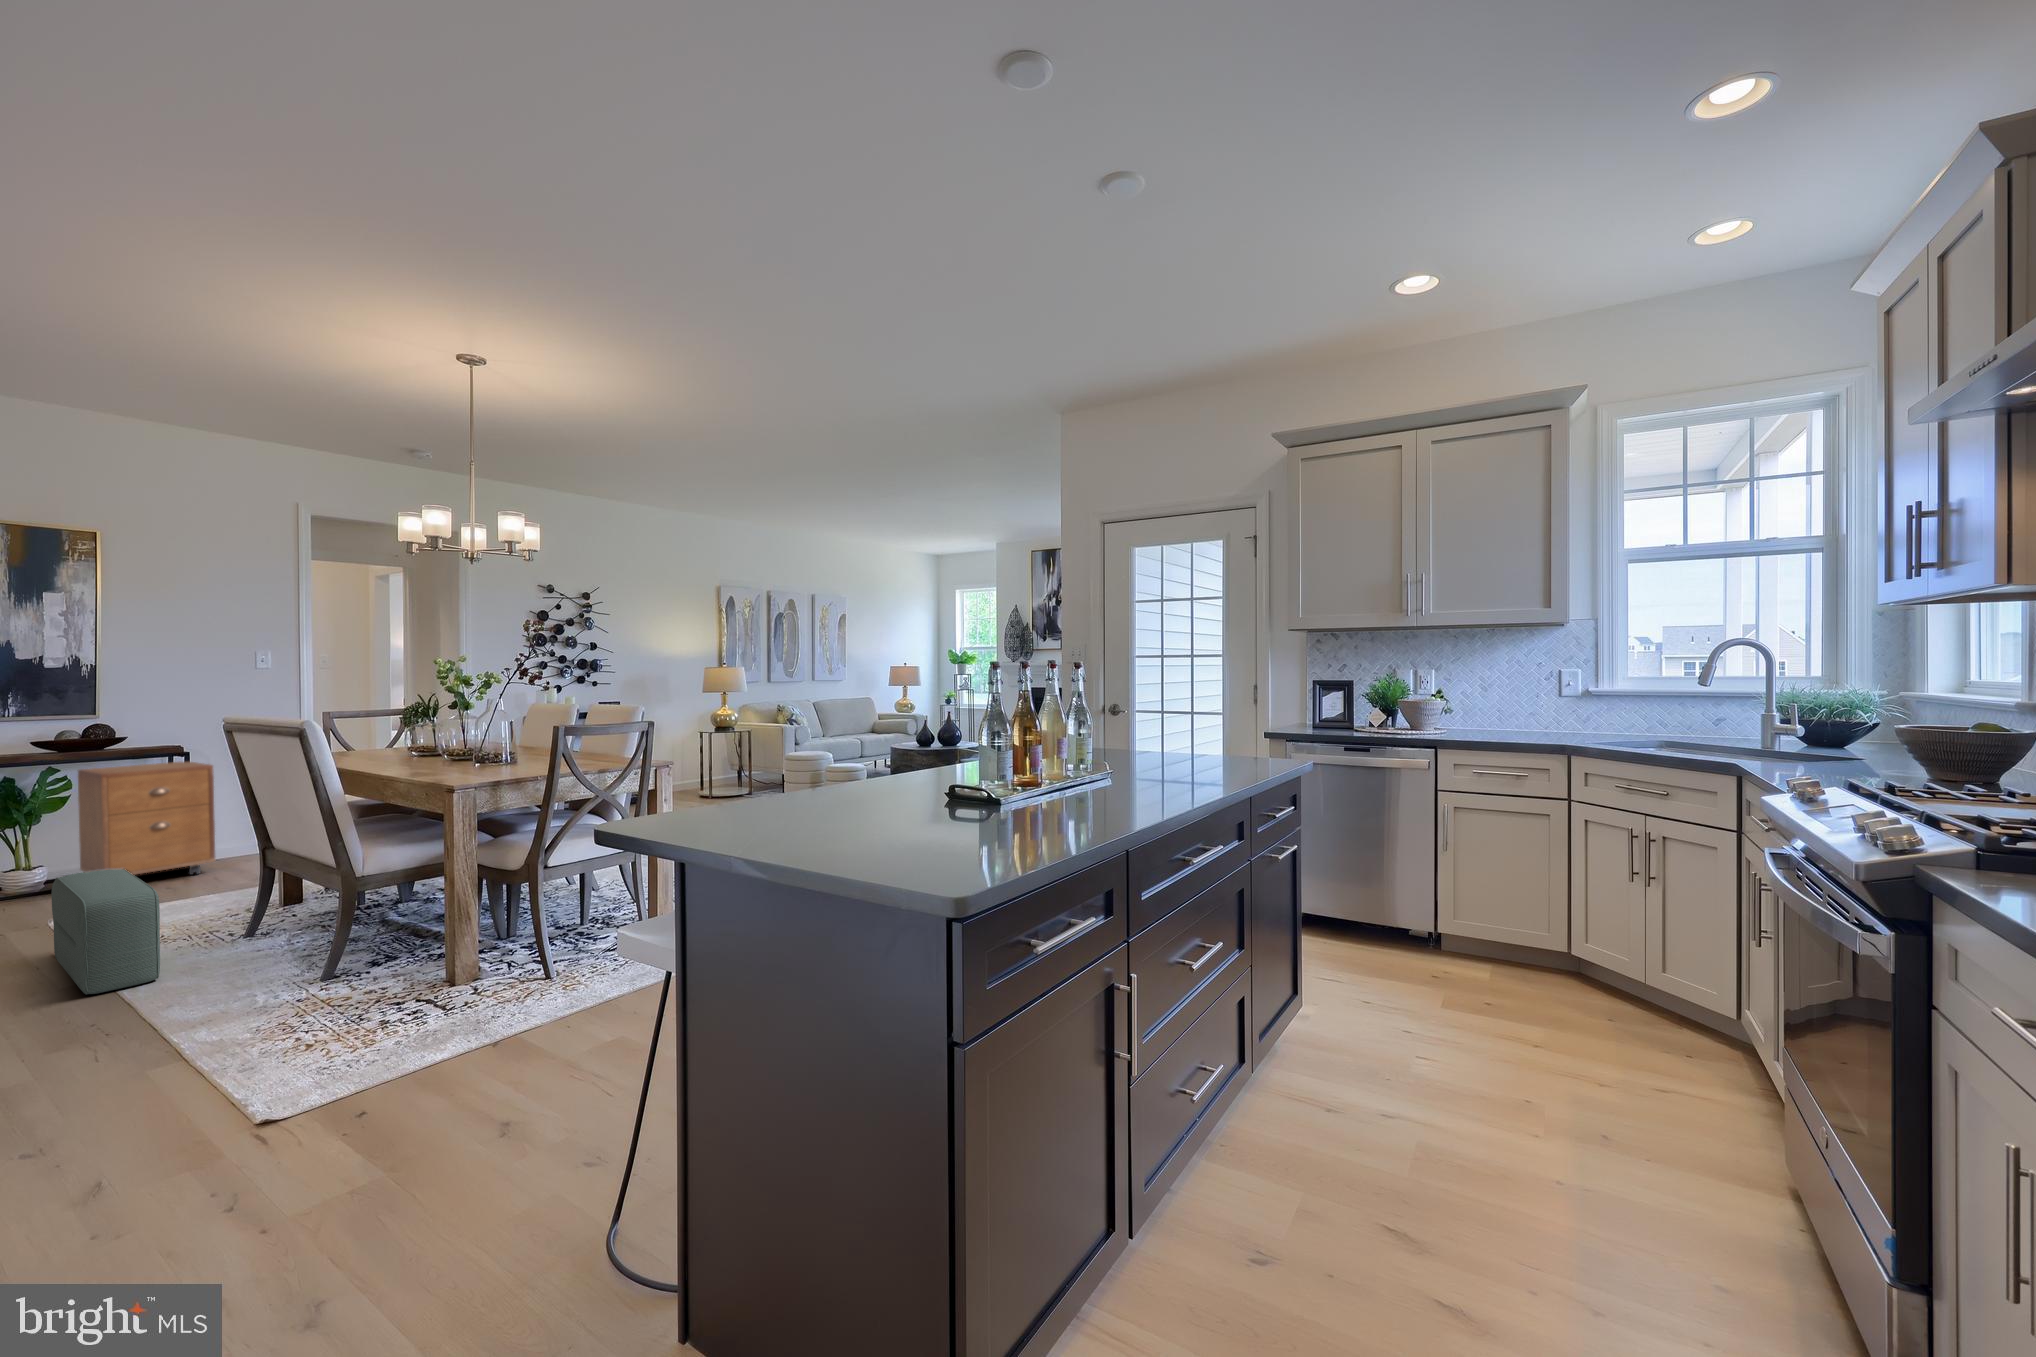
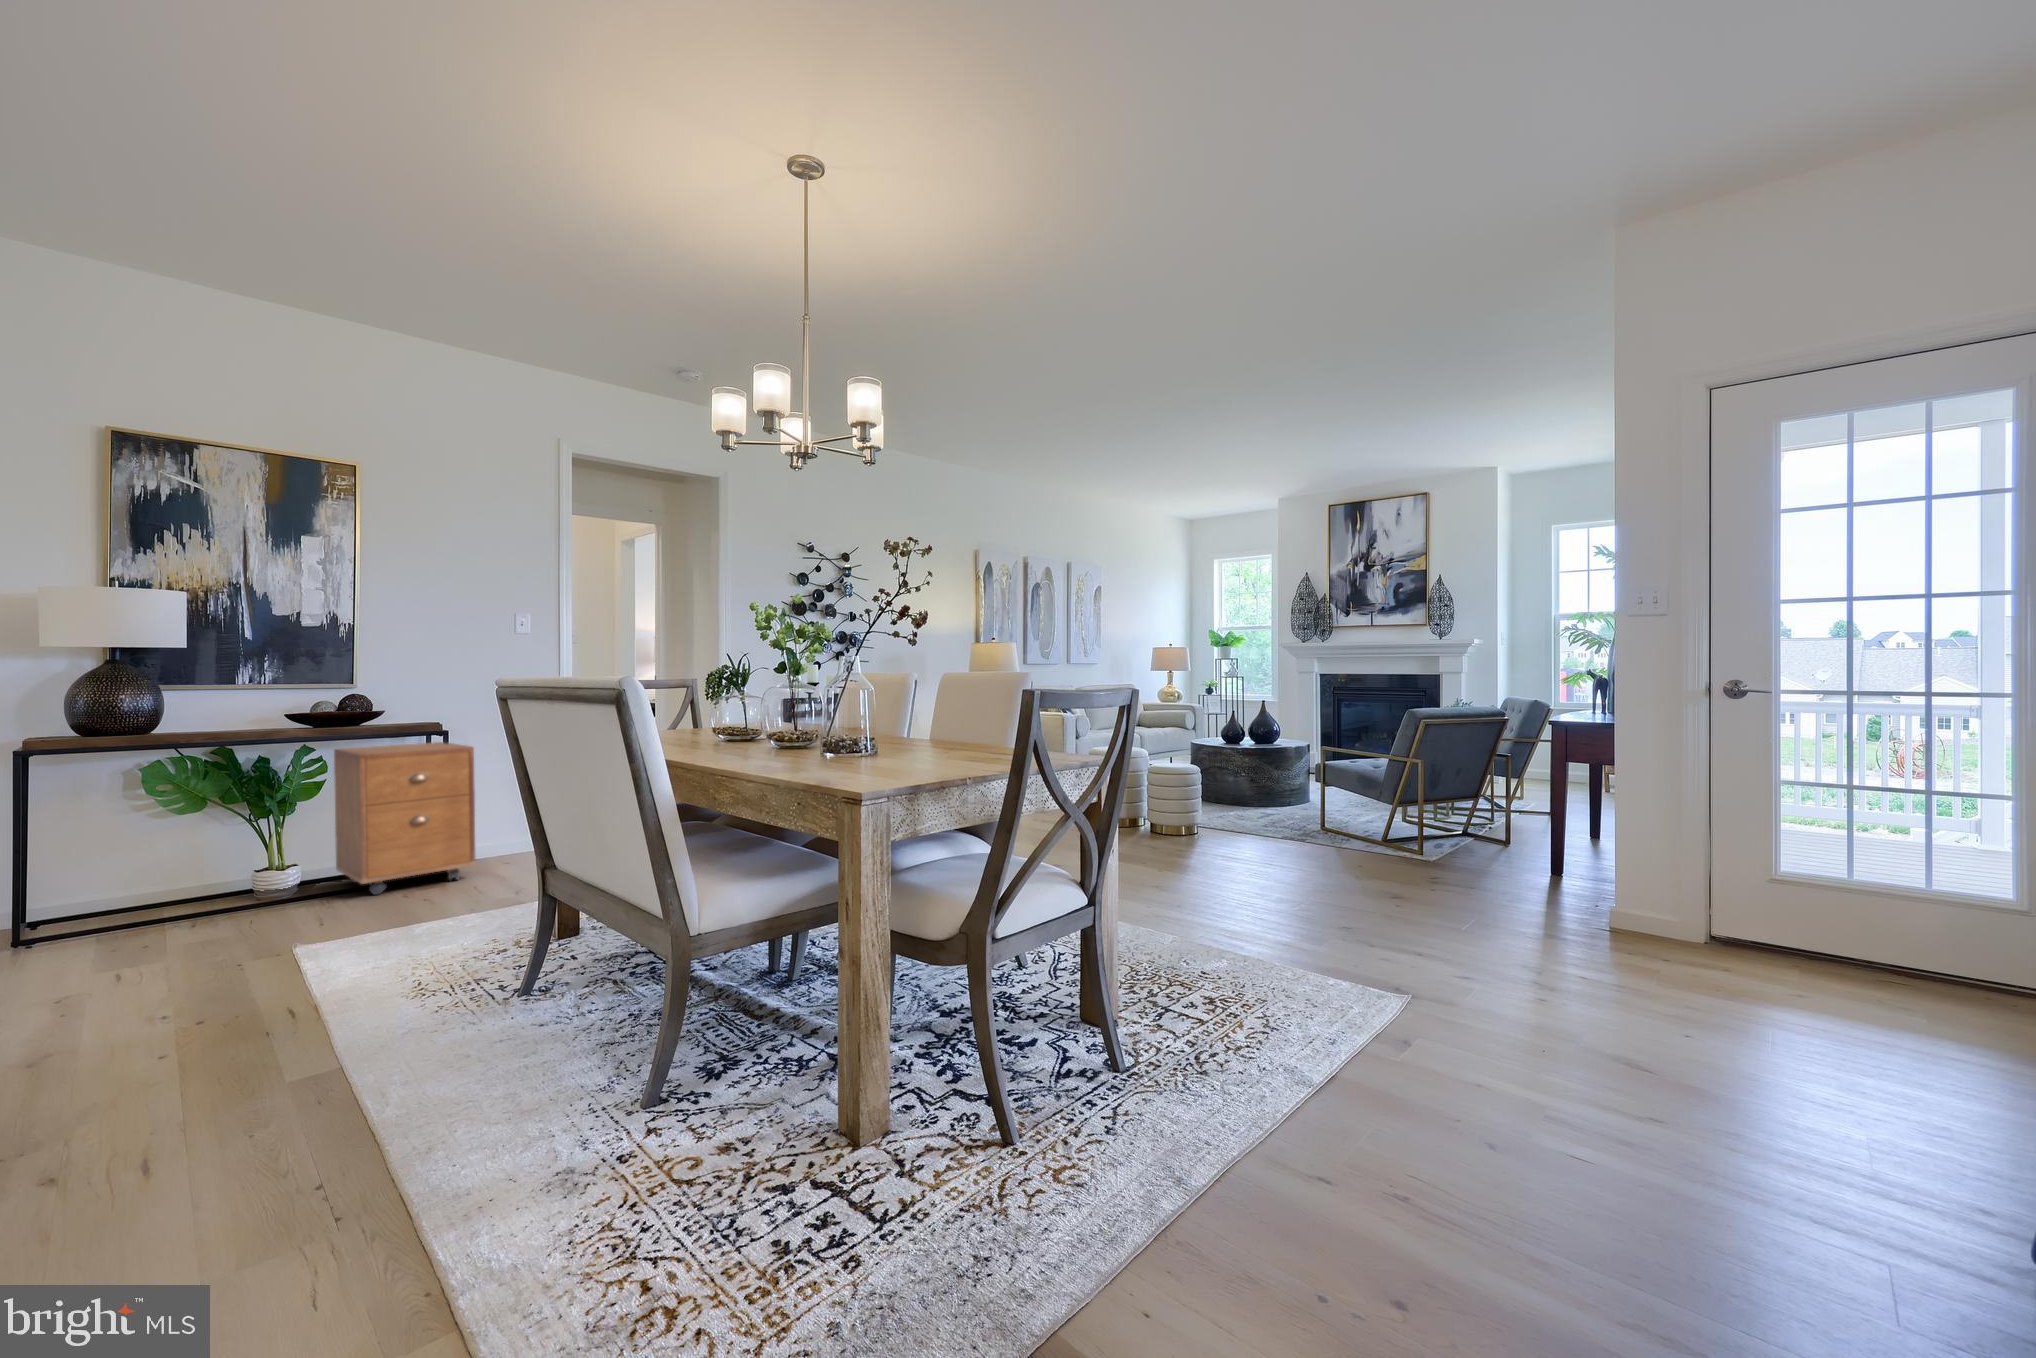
pouf: present [52,868,160,995] -> none [310,883,443,1079]

